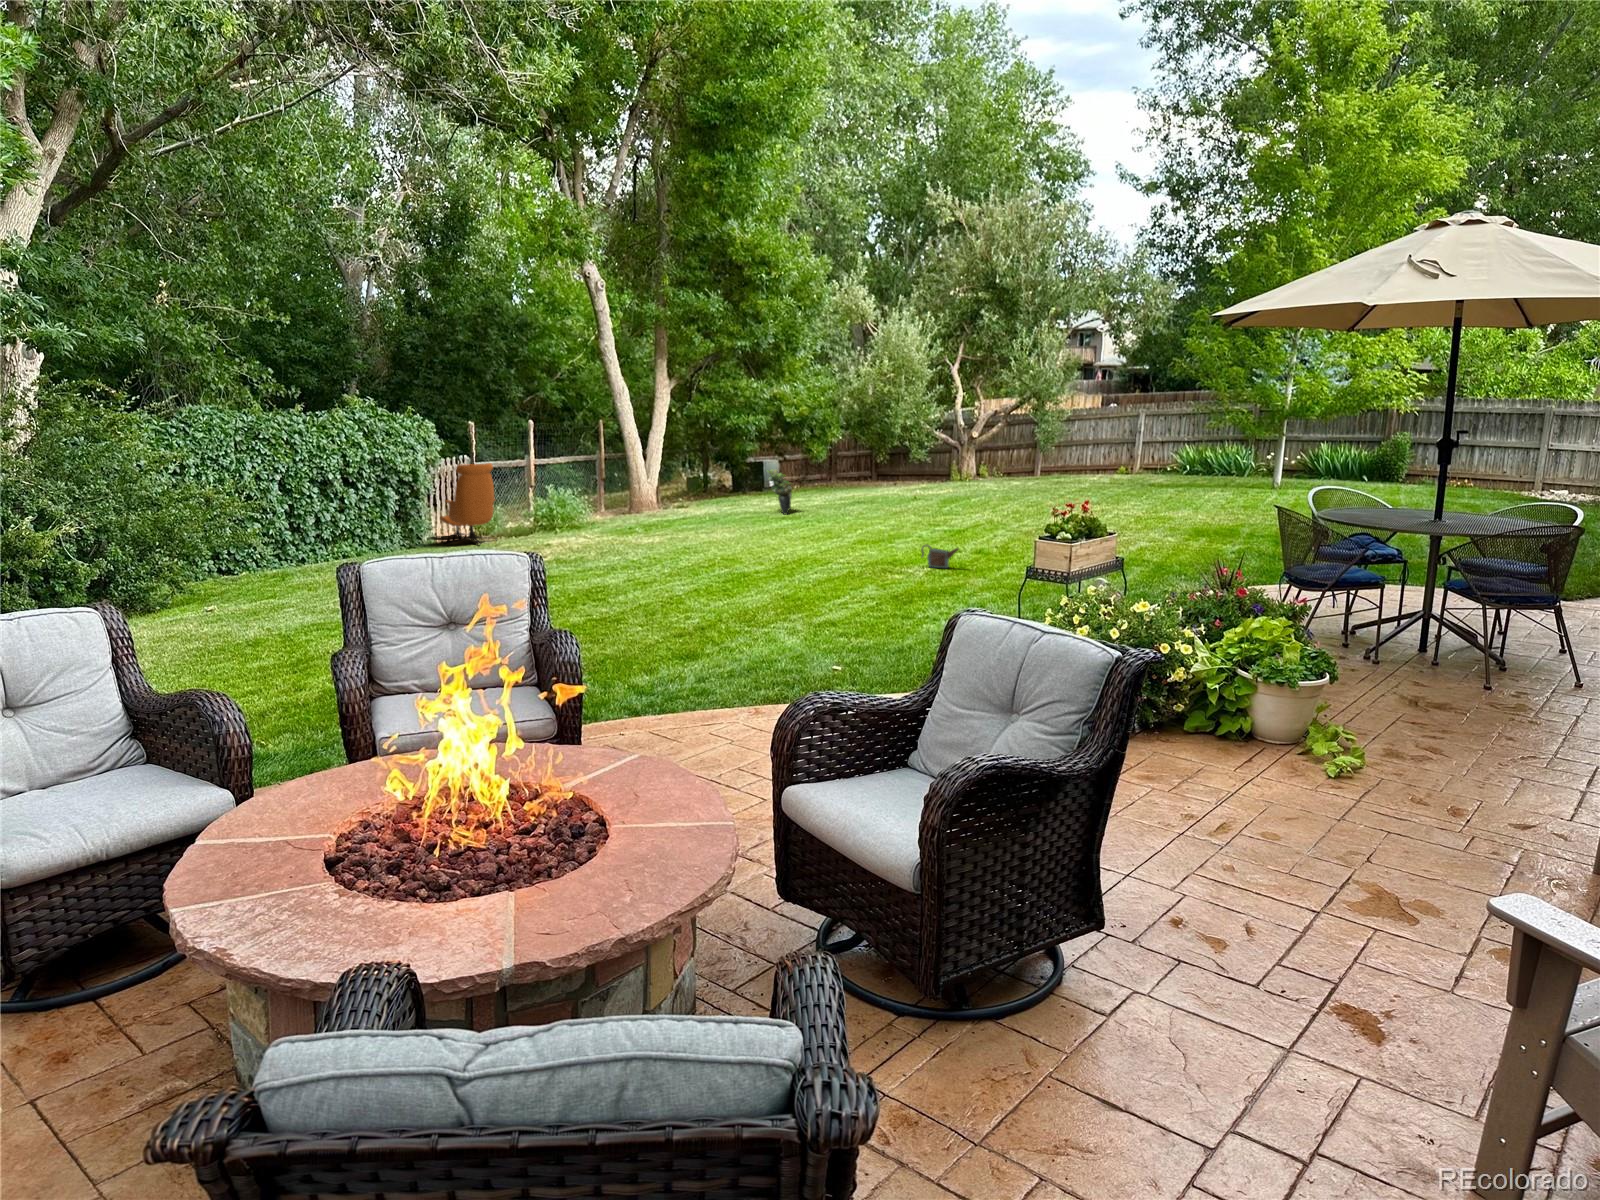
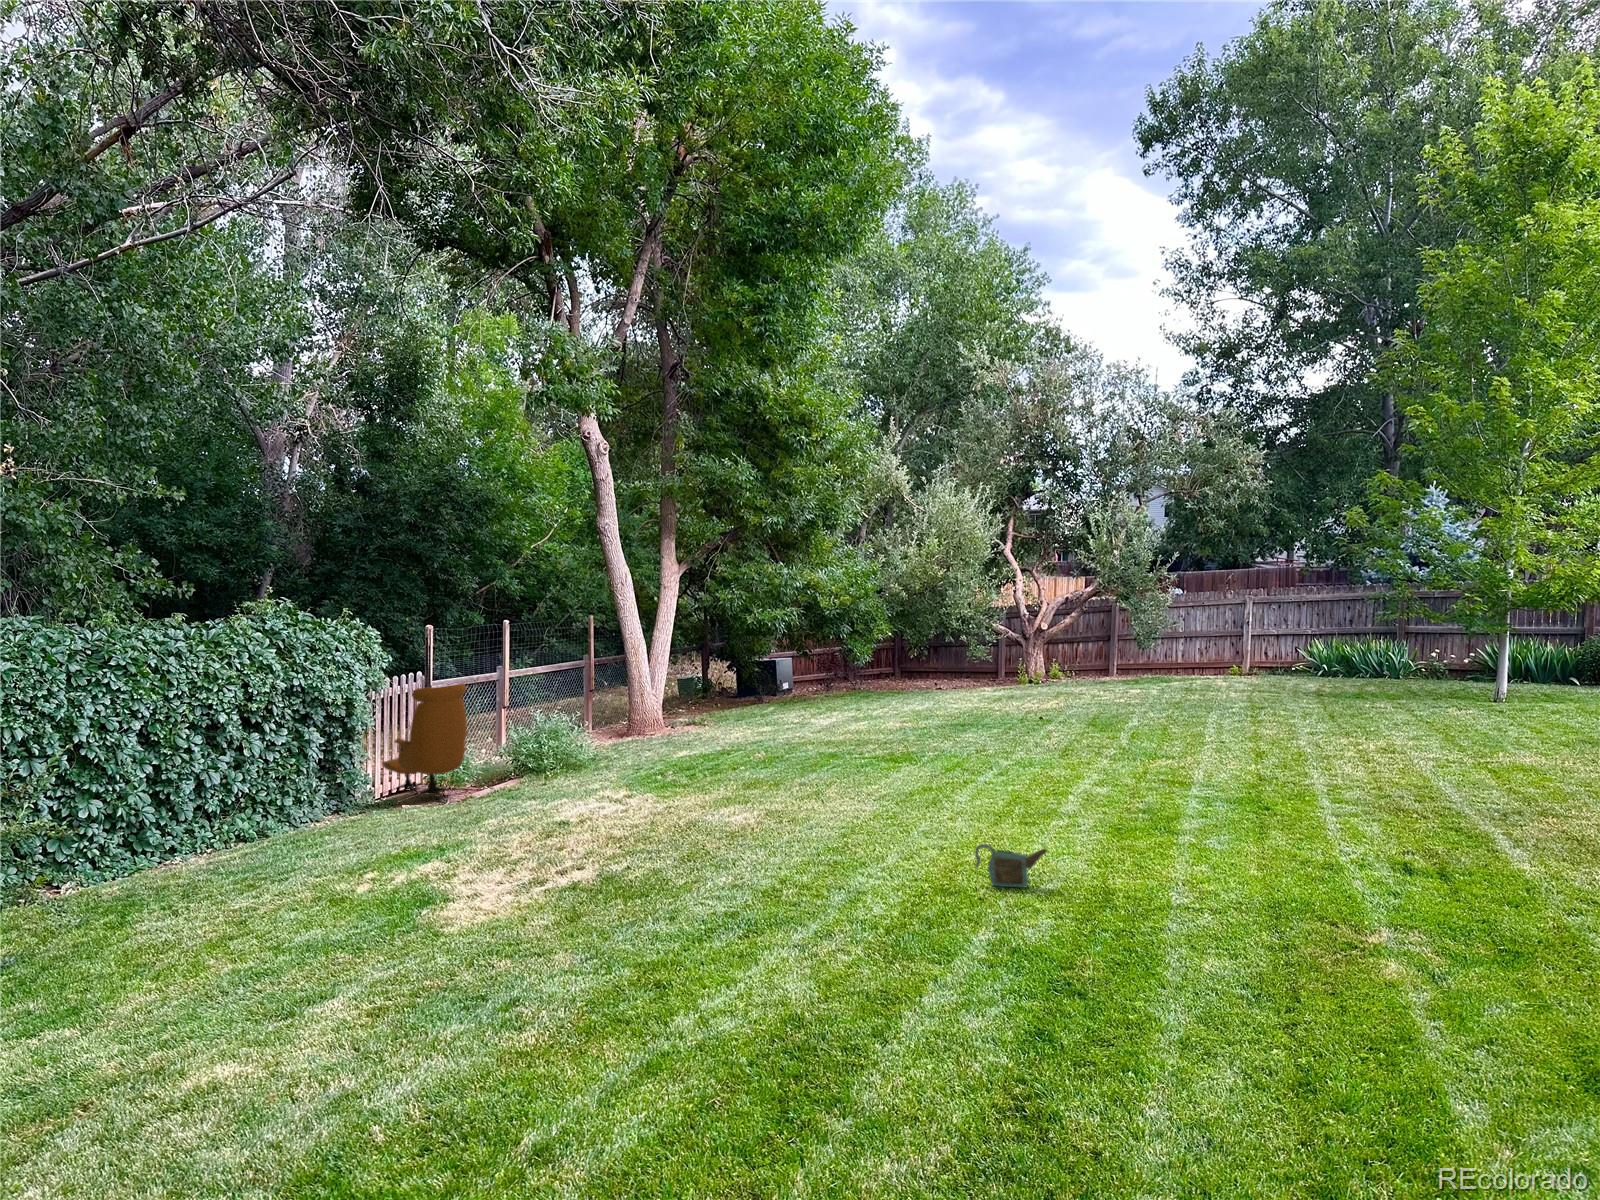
potted plant: present [768,470,792,514] -> none [809,668,846,727]
watering can: present [921,545,959,568] -> present [975,844,1047,888]

